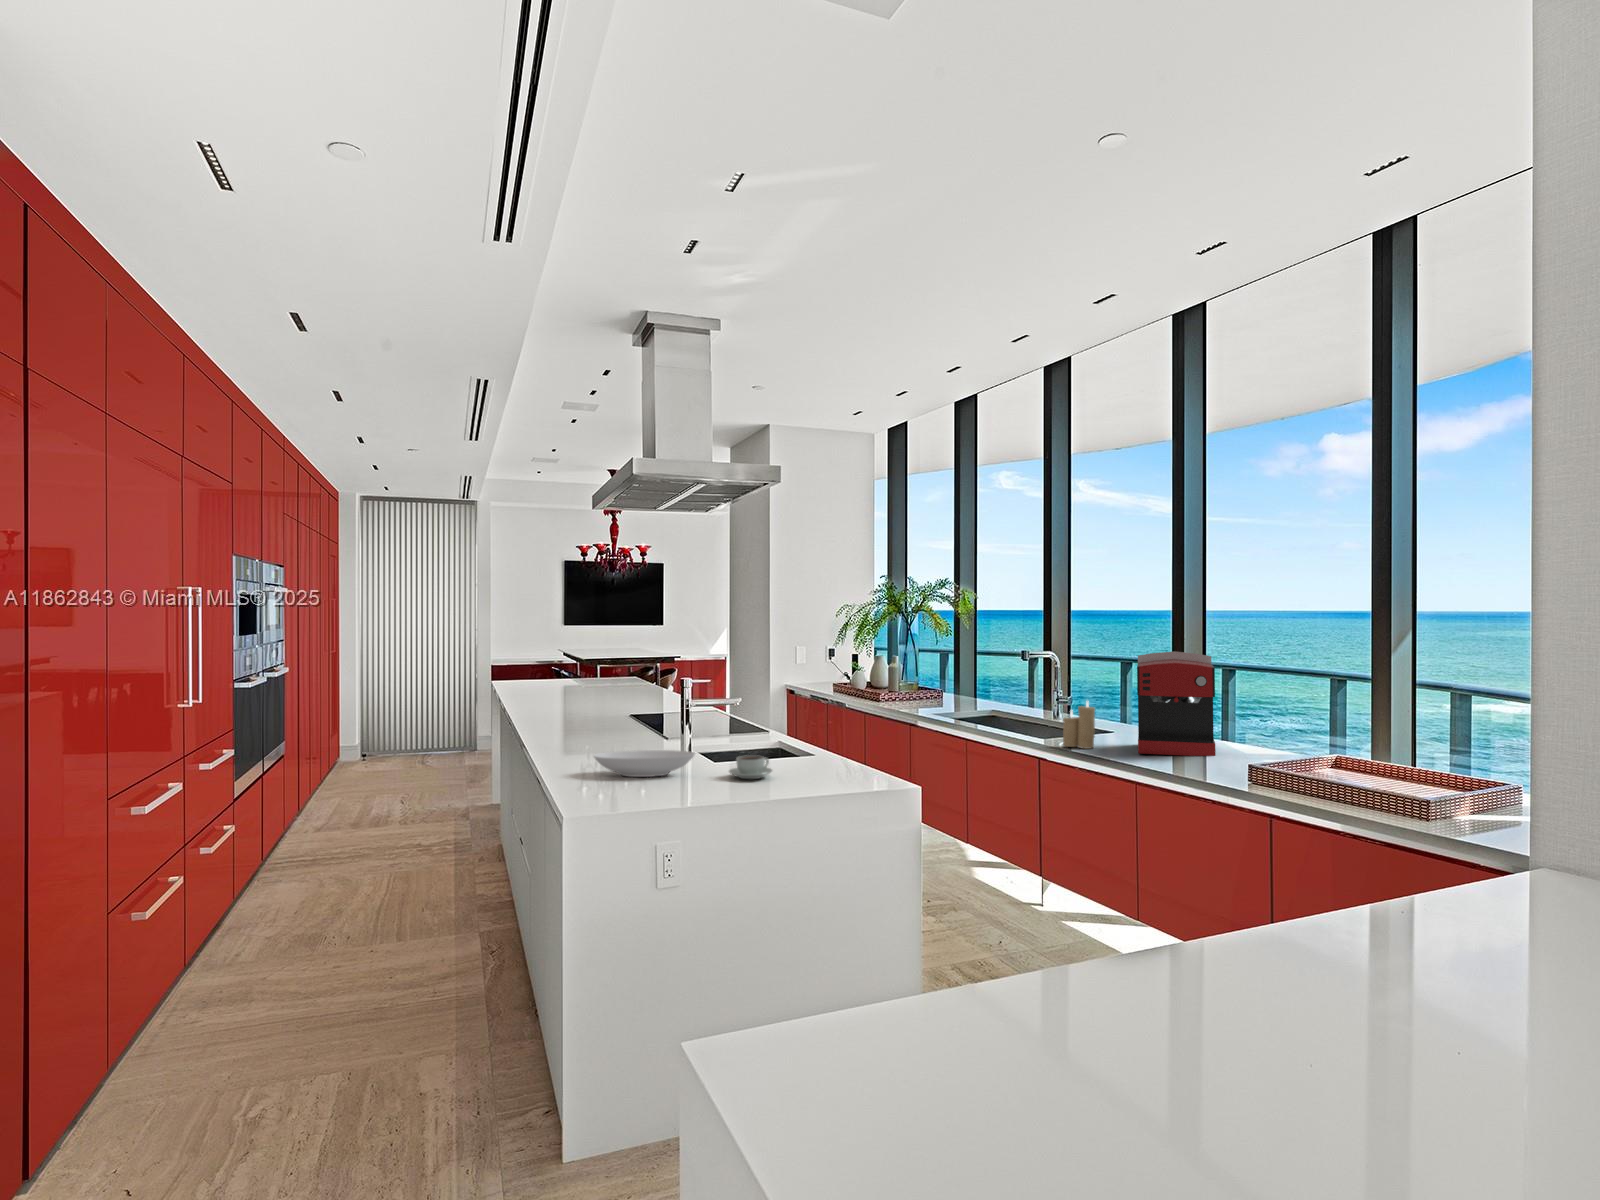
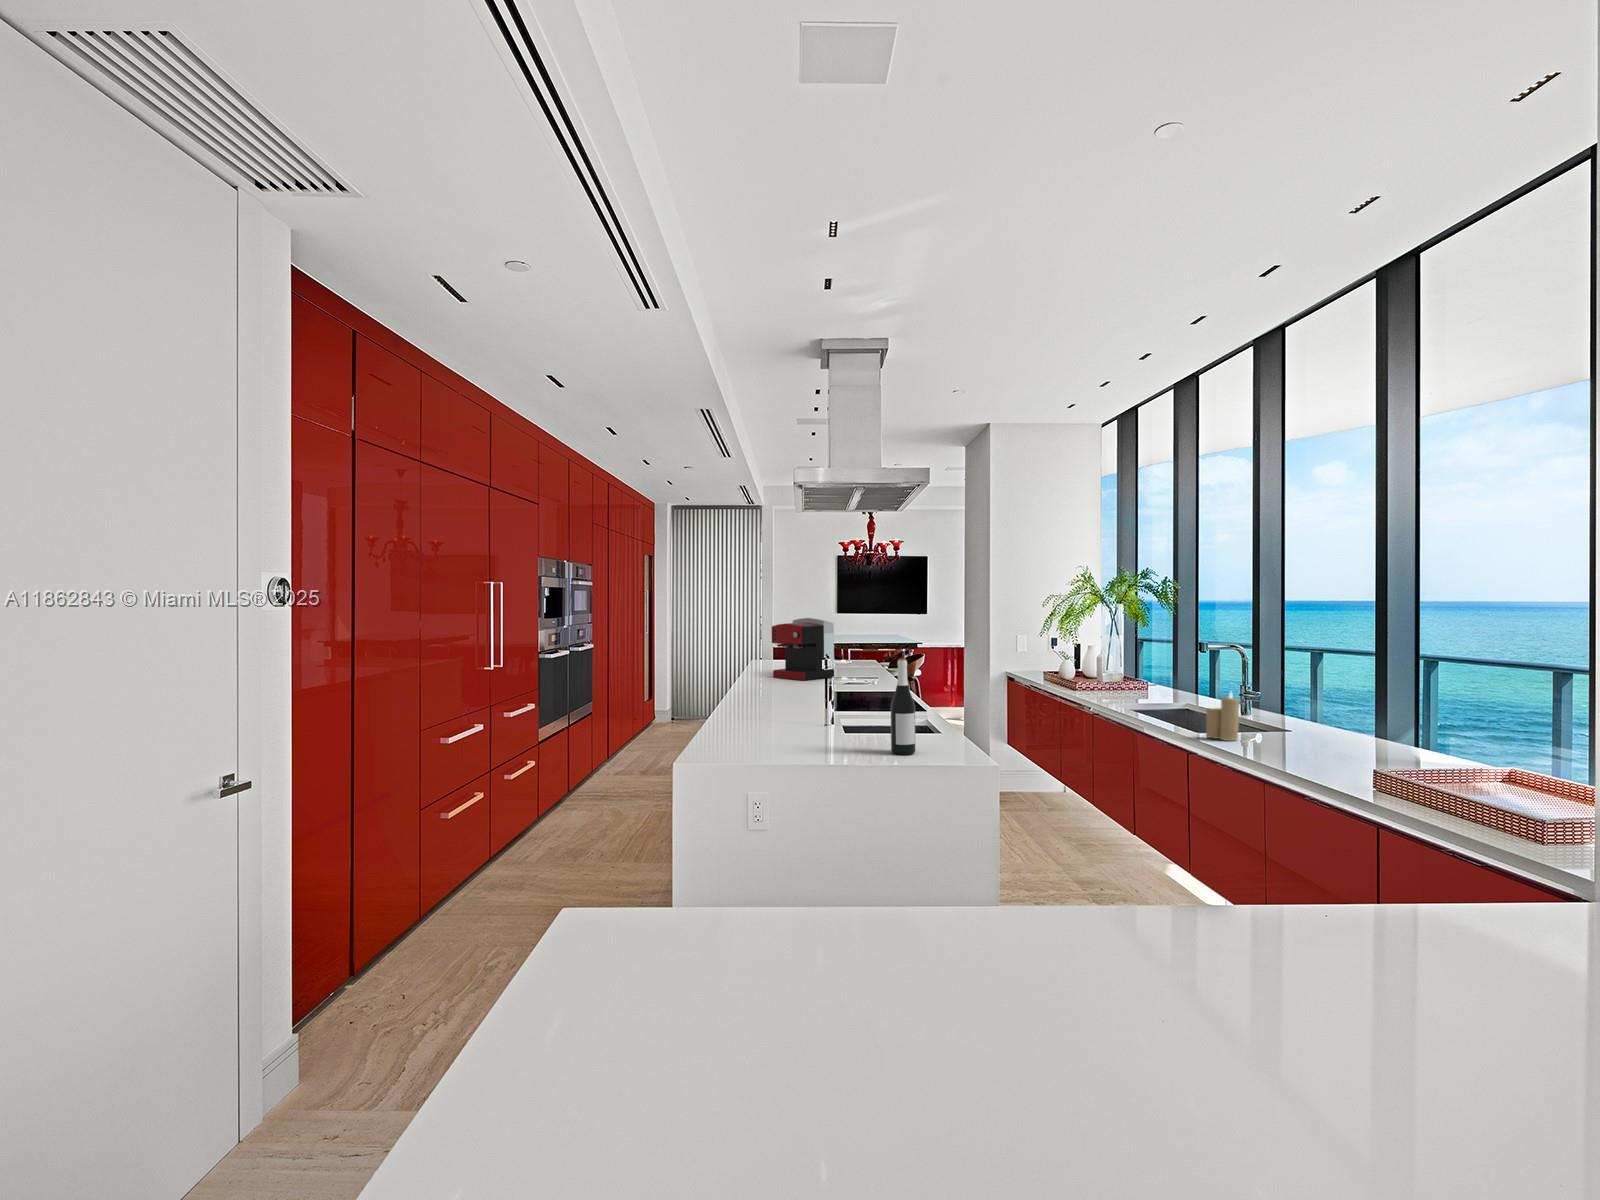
coffee maker: present [1137,652,1216,756] -> present [772,618,834,680]
wine bottle: none [806,676,833,783] -> present [891,659,916,755]
bowl: present [593,750,695,777] -> none [723,718,804,740]
coffee cup: present [729,755,772,779] -> none [828,727,867,748]

